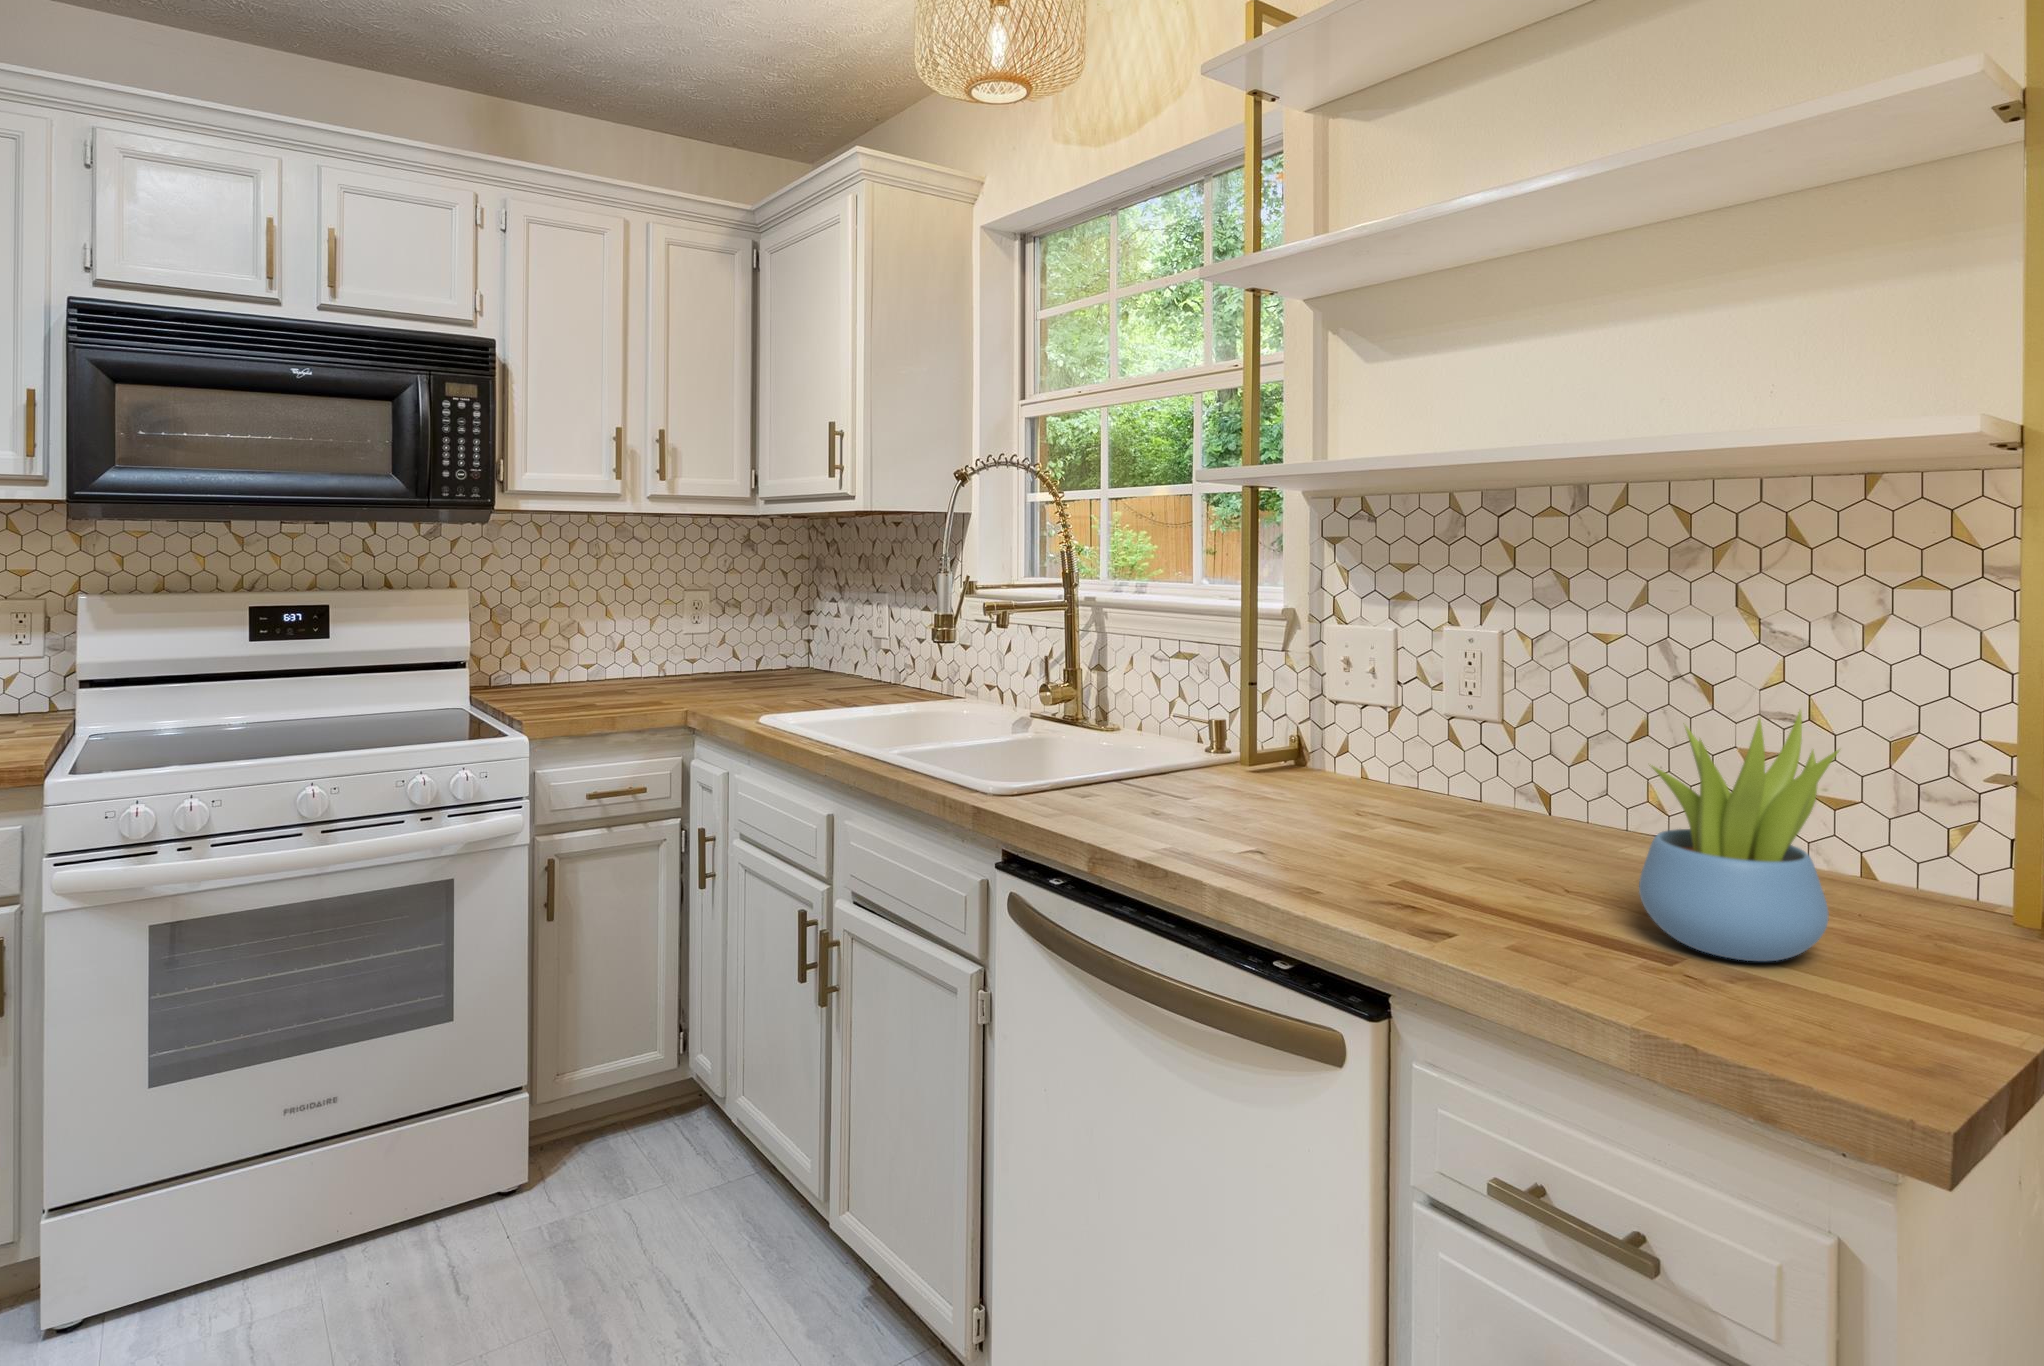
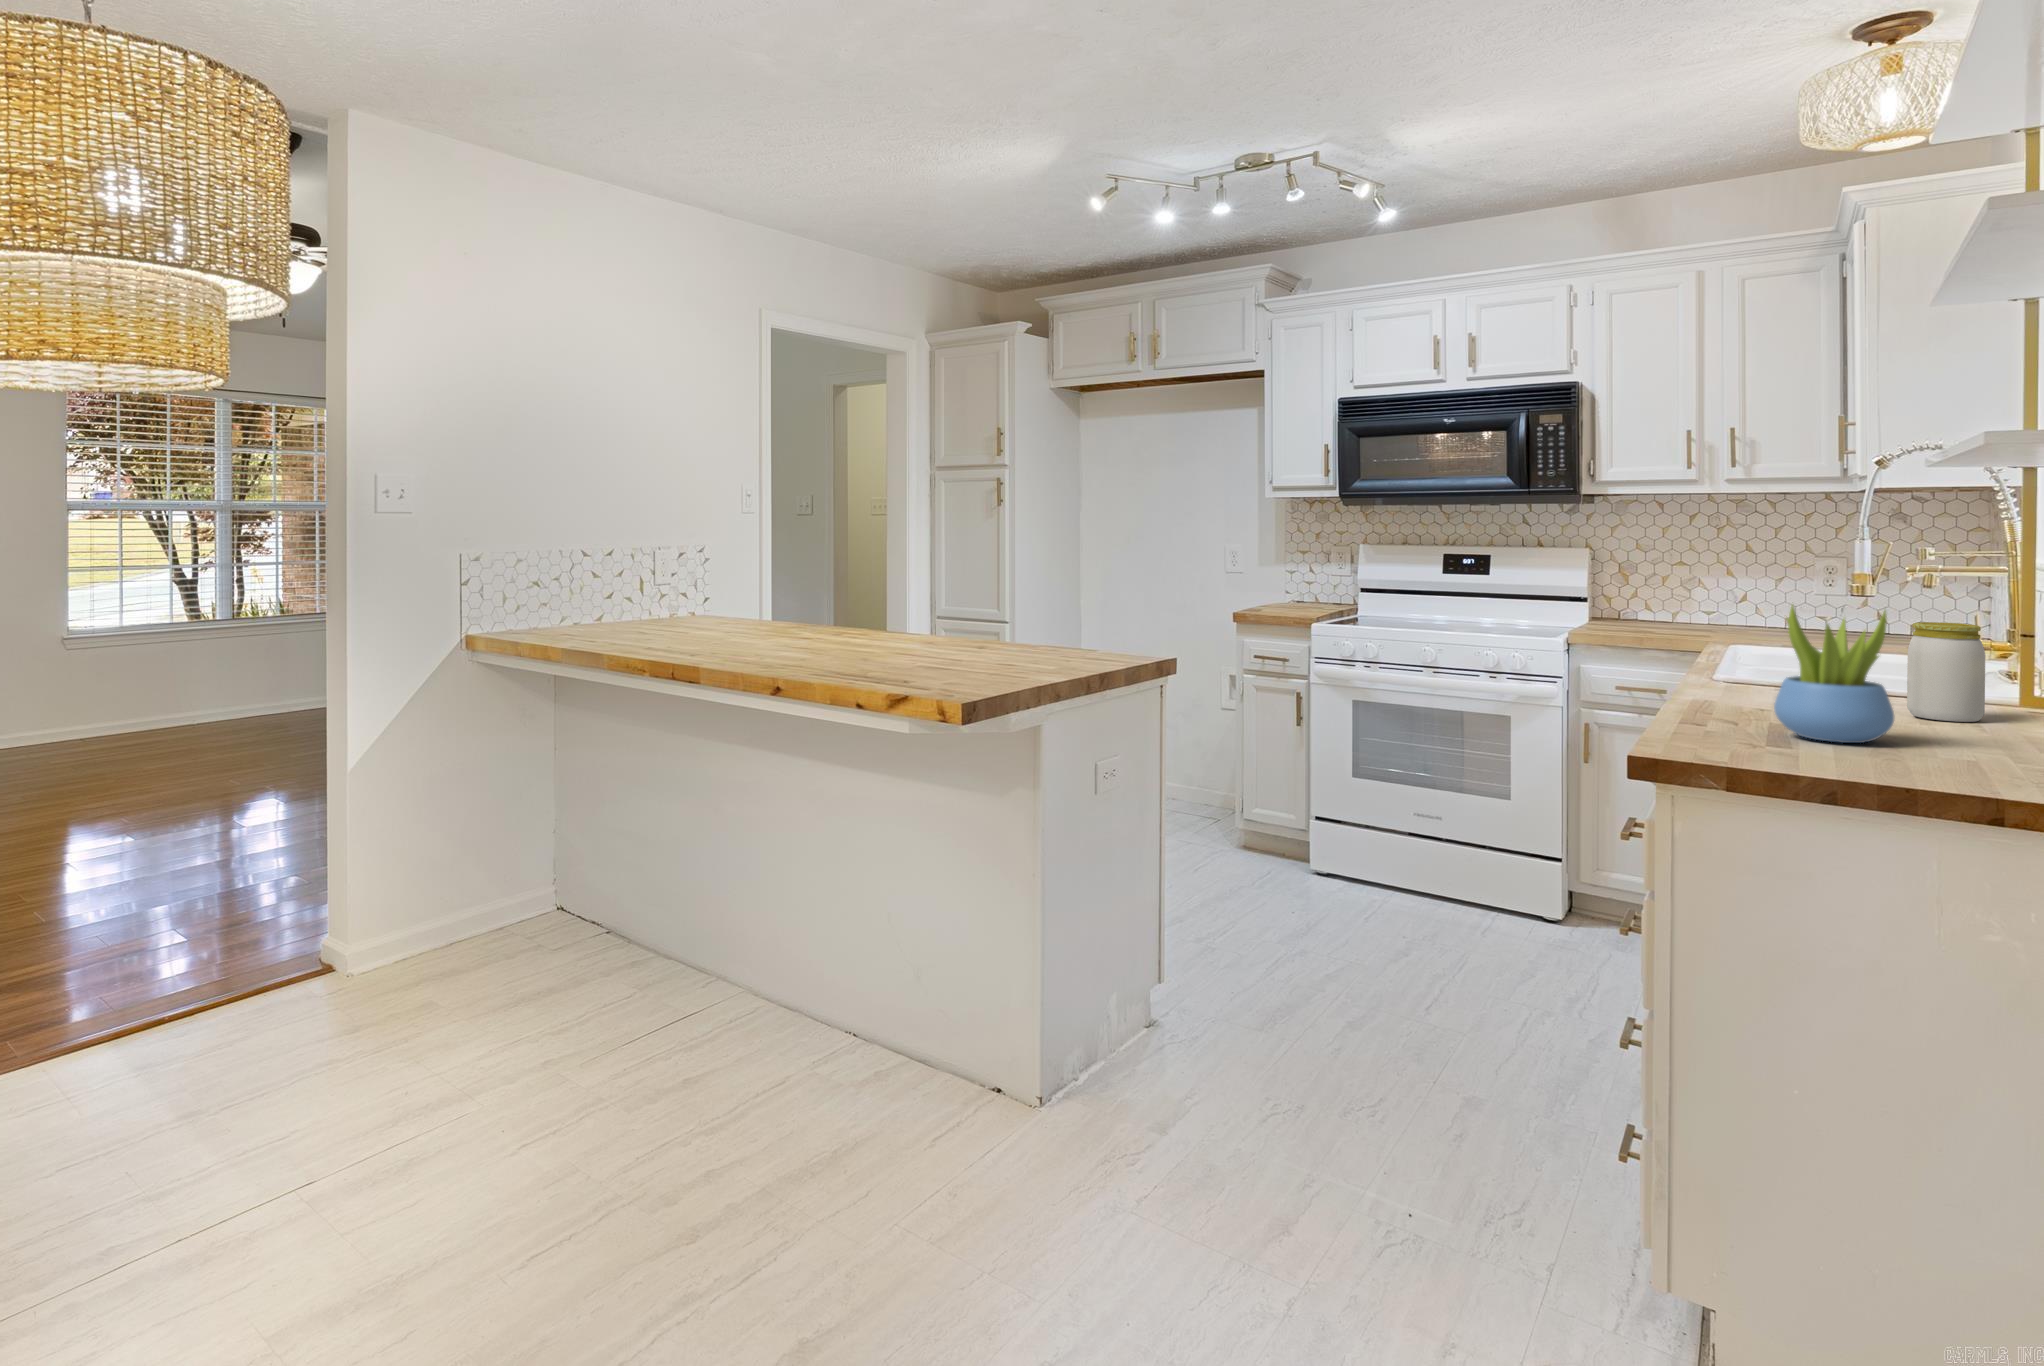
jar: none [1421,697,1506,842] -> present [1907,622,1985,722]

